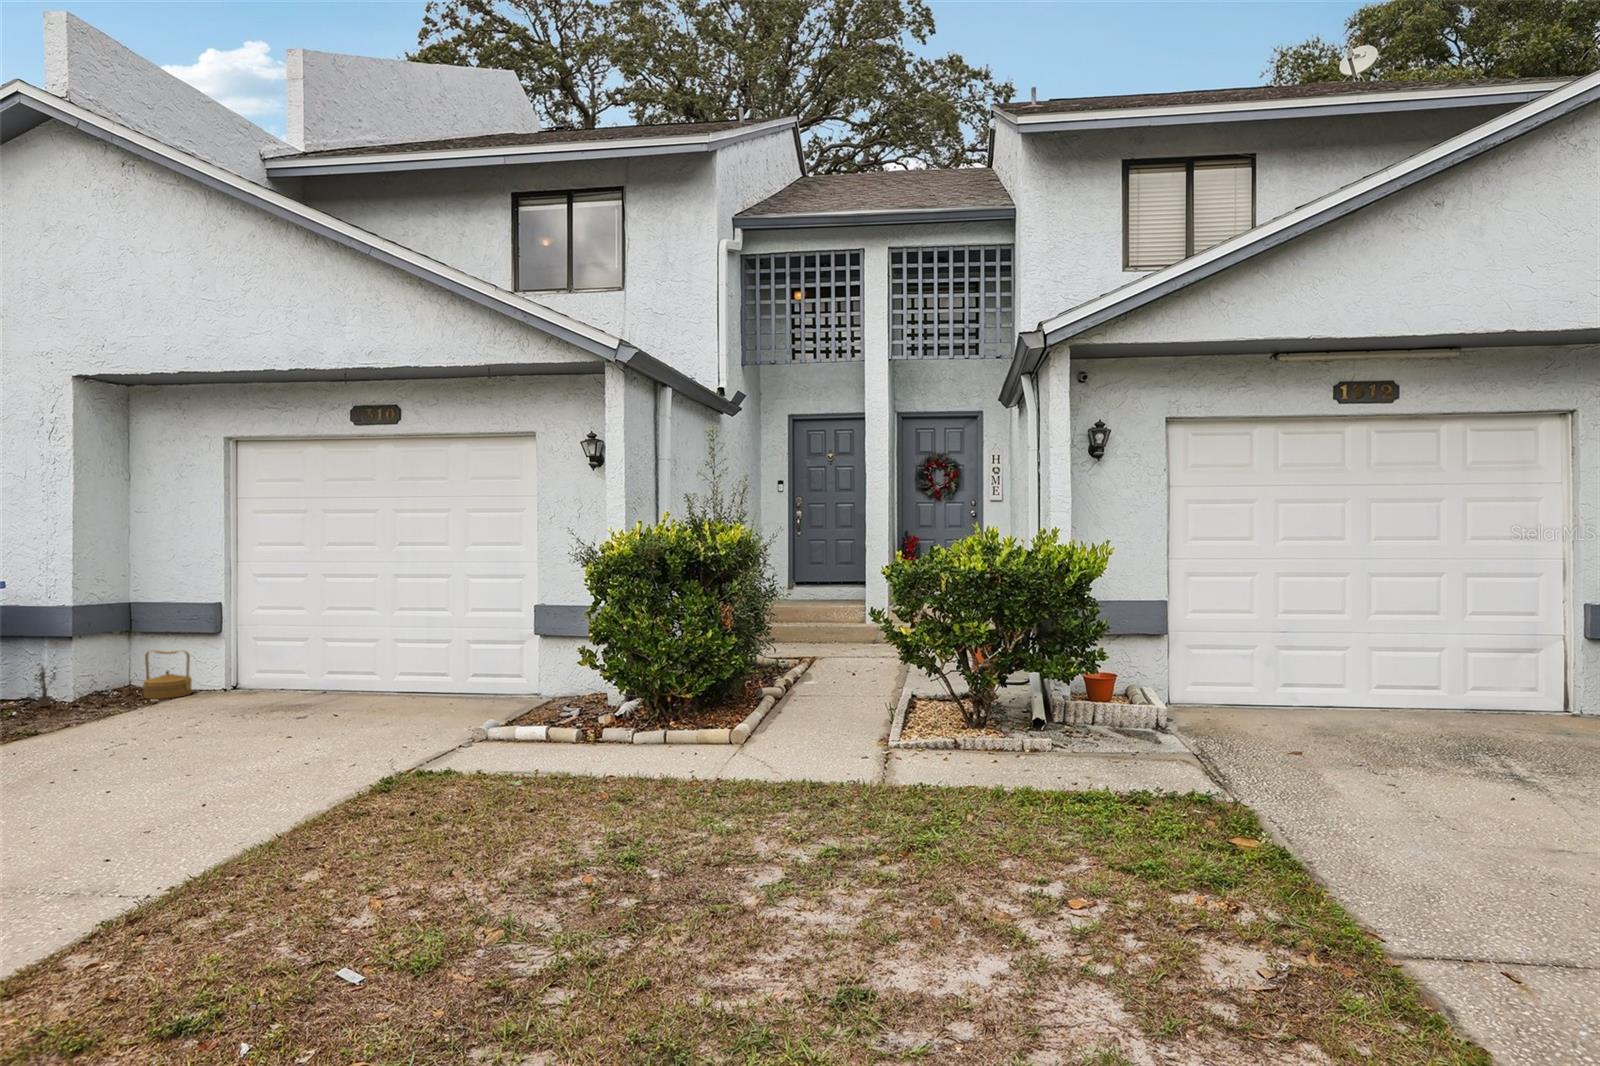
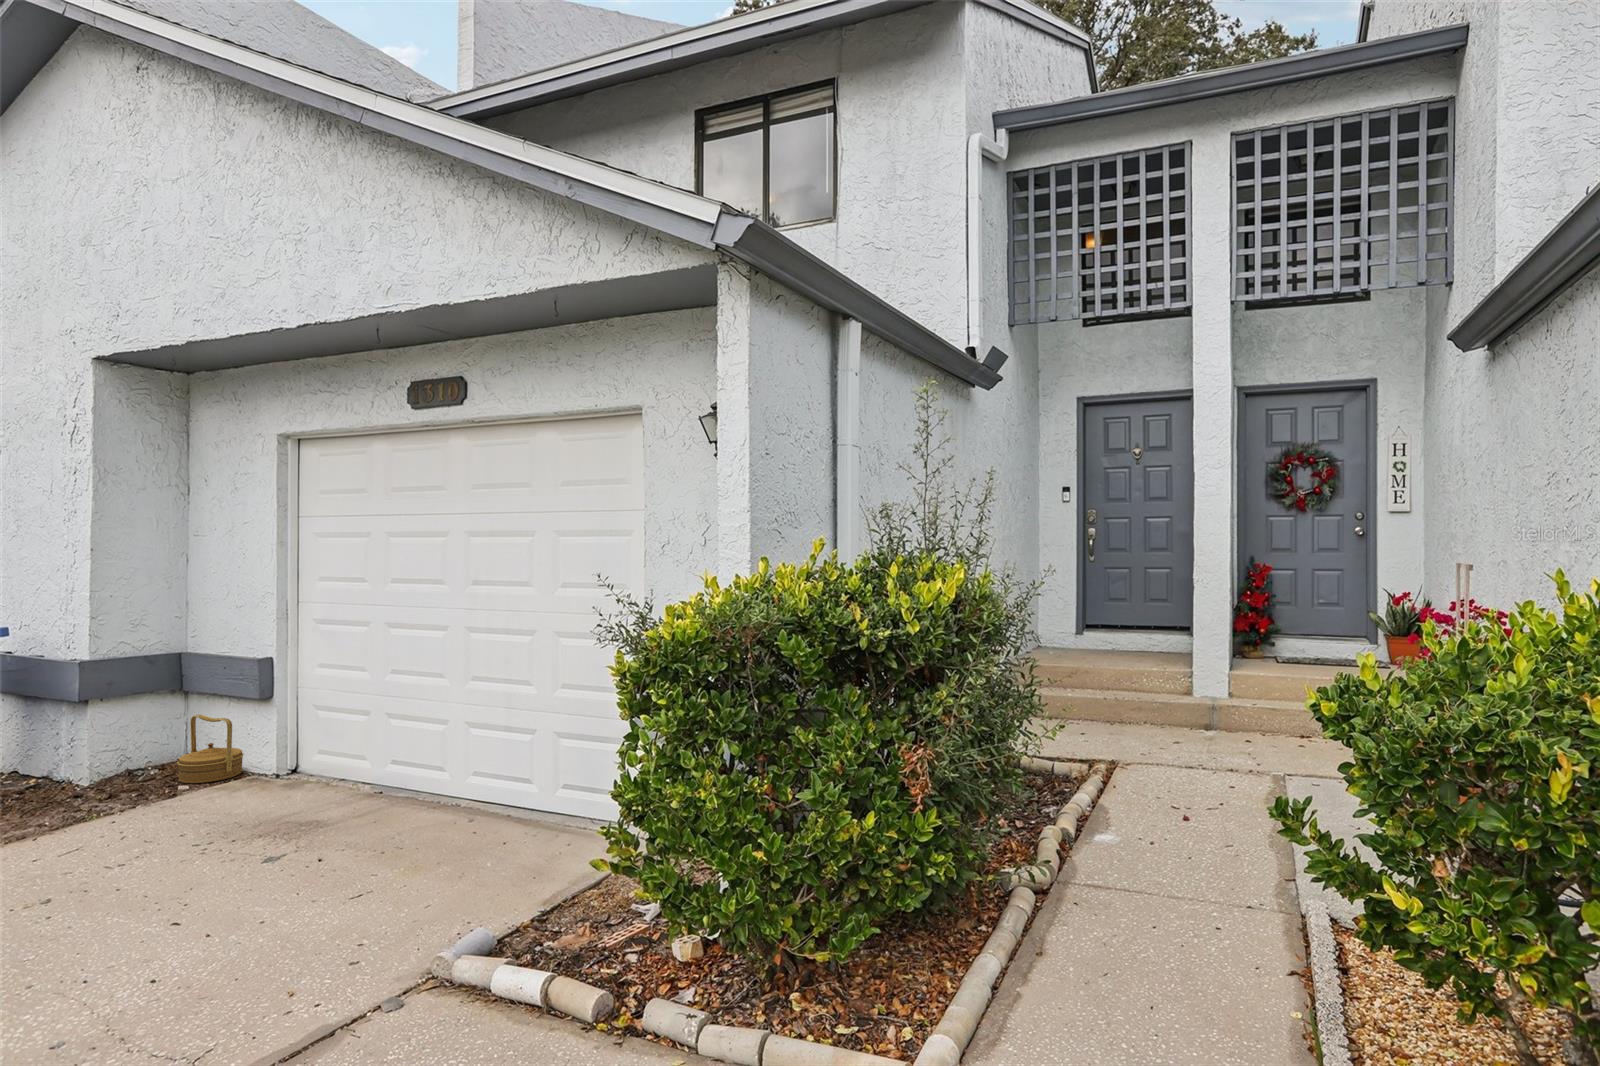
decorative plant: present [34,667,55,707] -> none [50,731,73,787]

